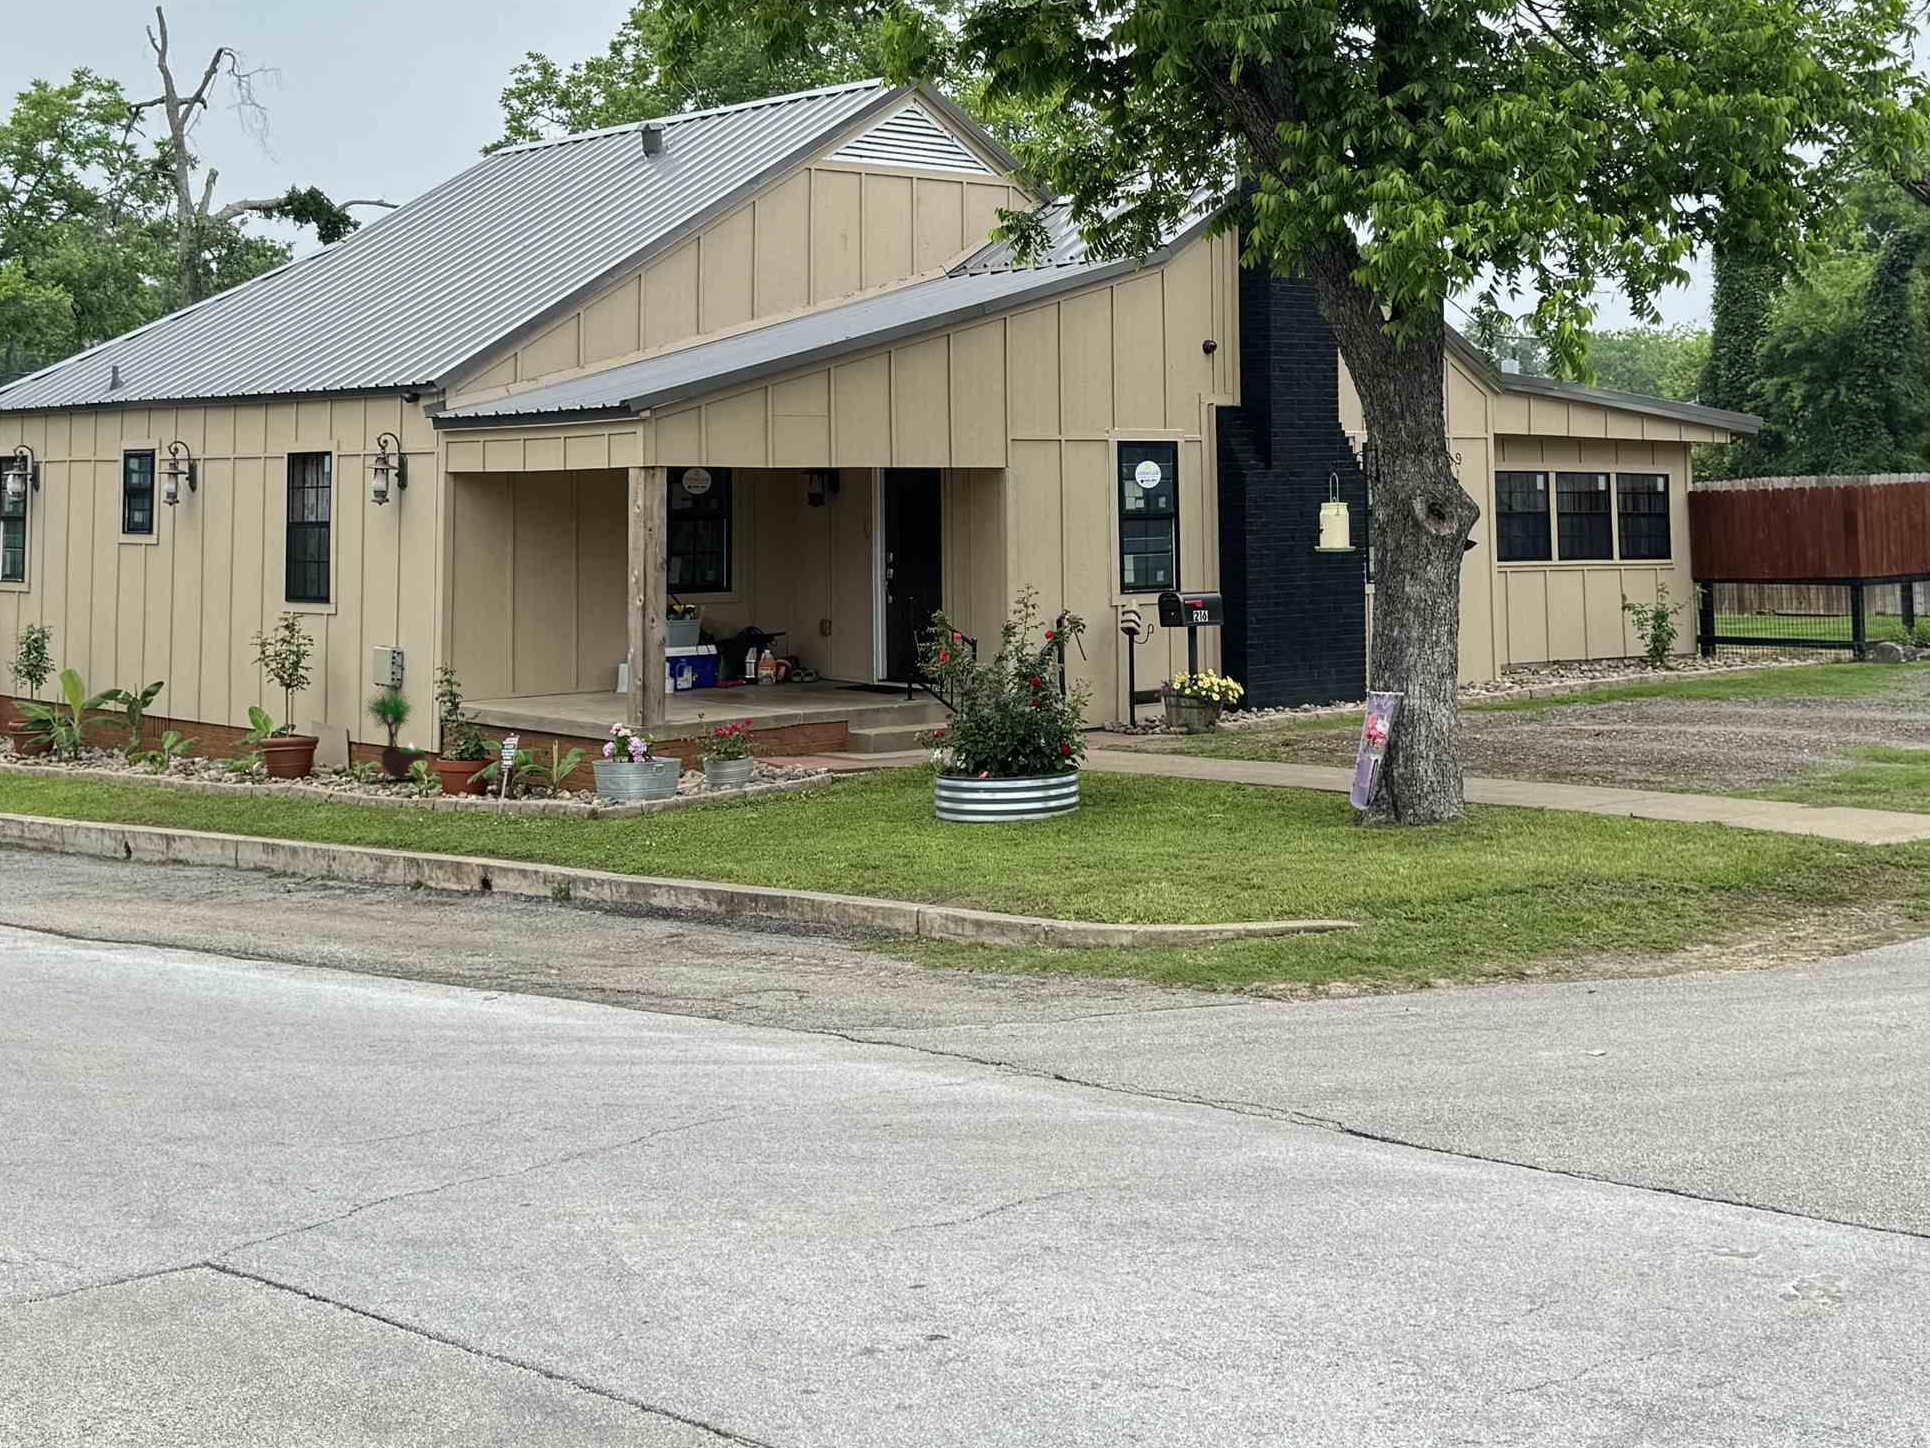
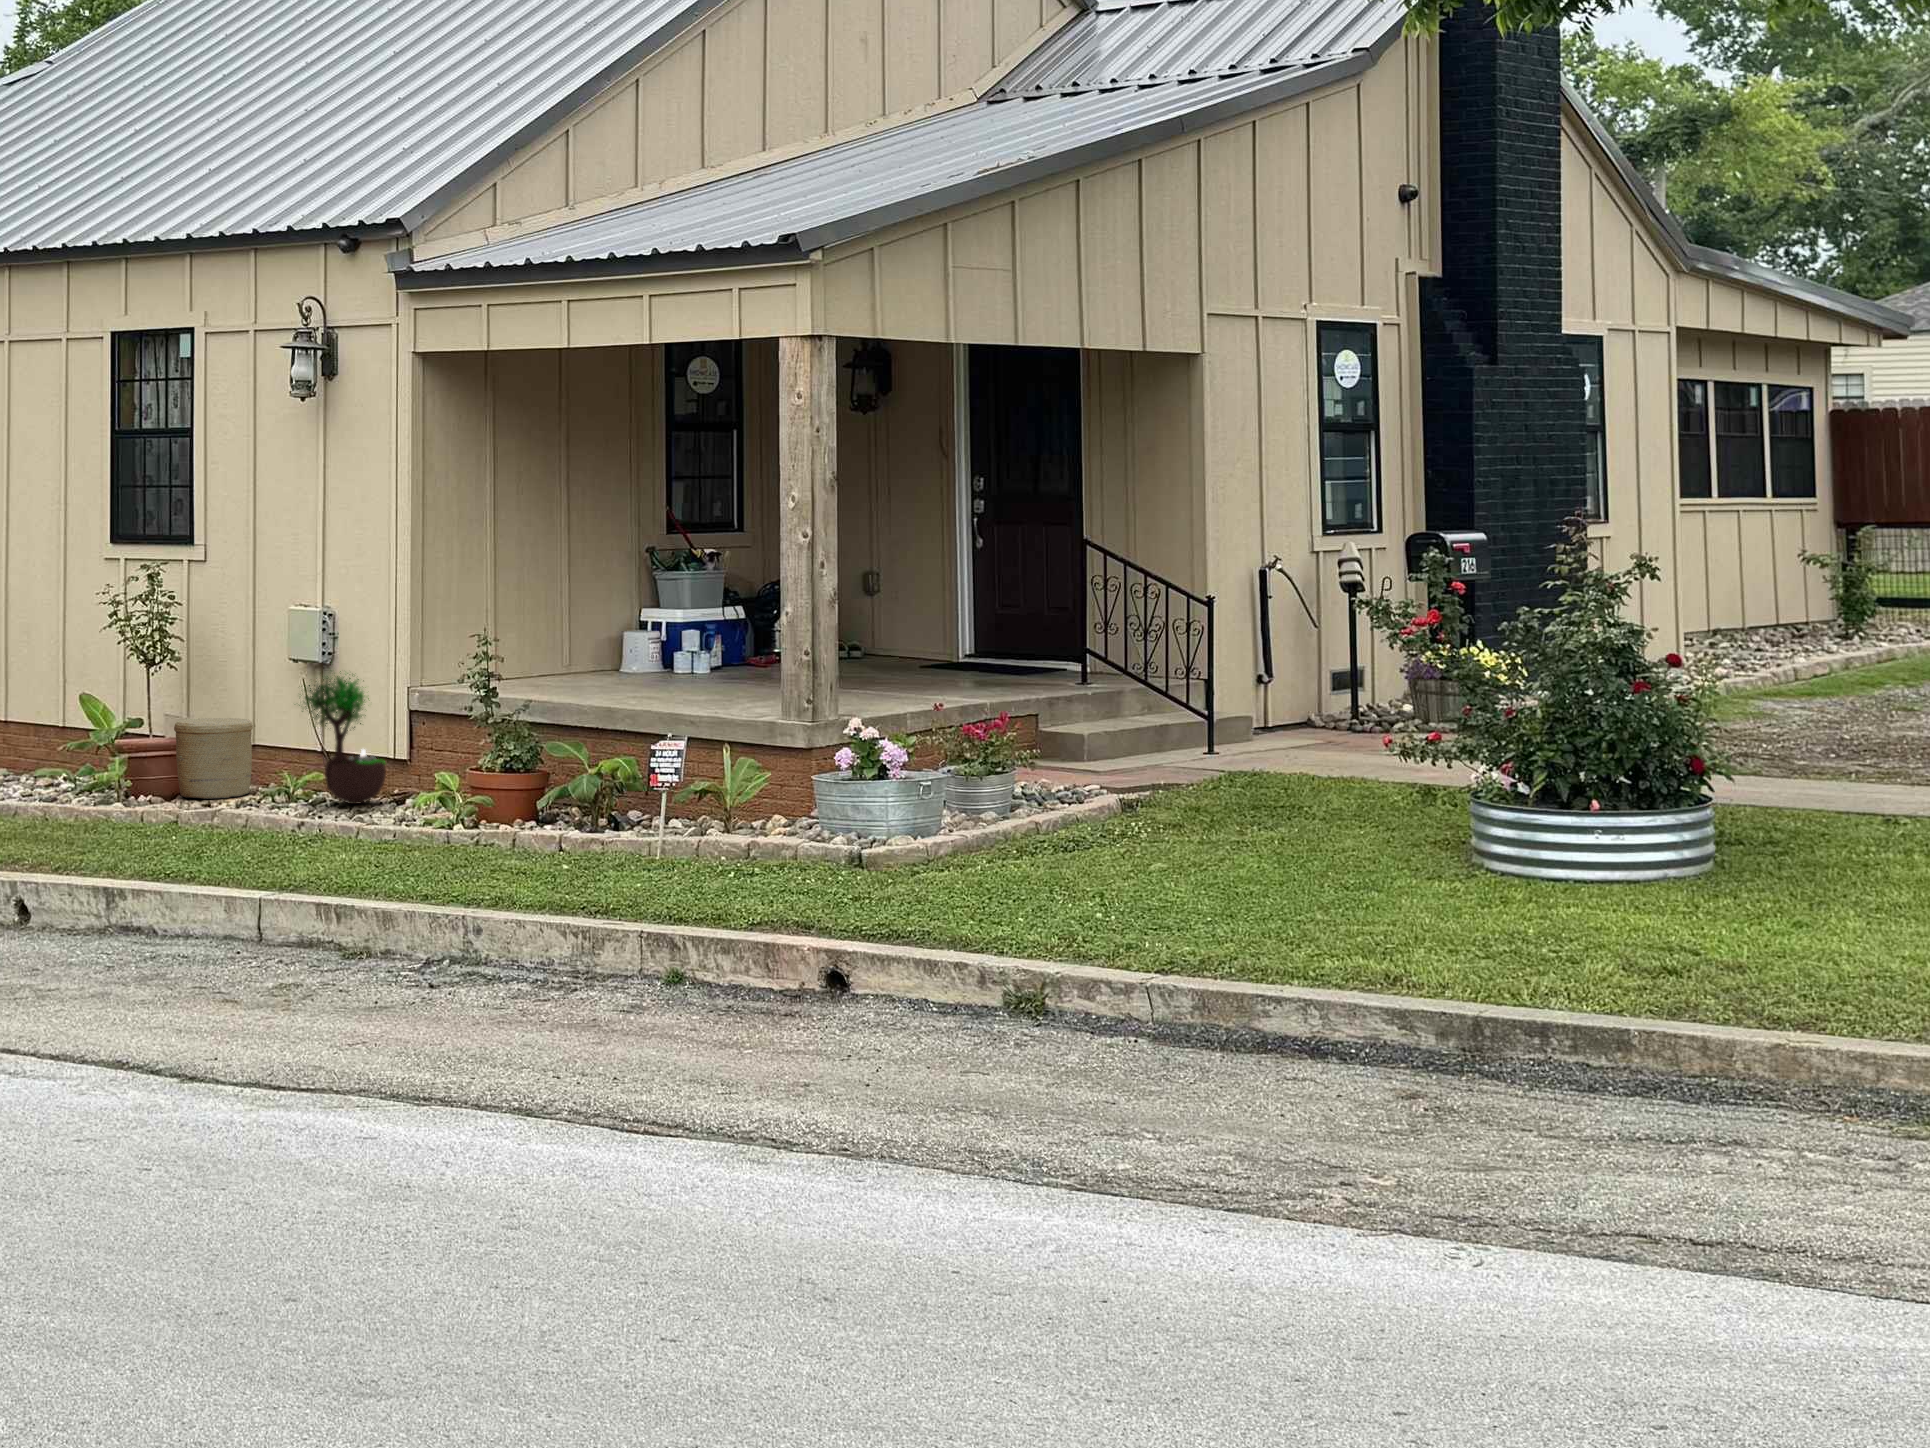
woven basket: none [304,721,358,776] -> present [174,718,253,799]

